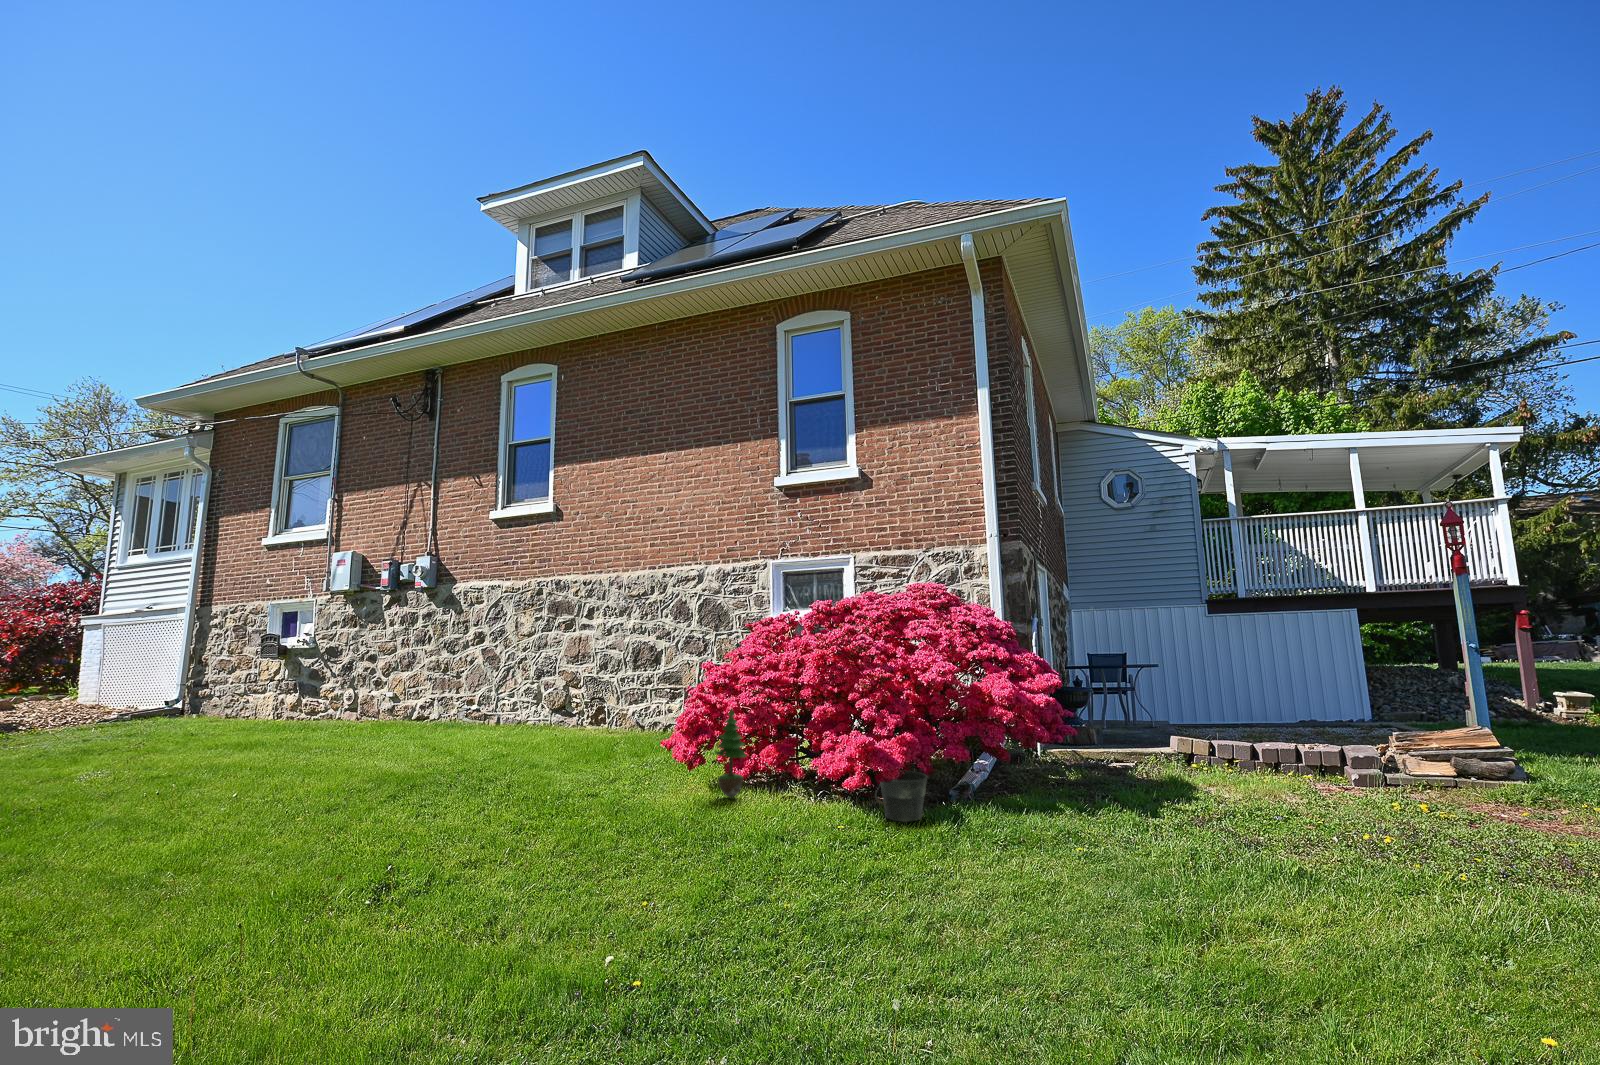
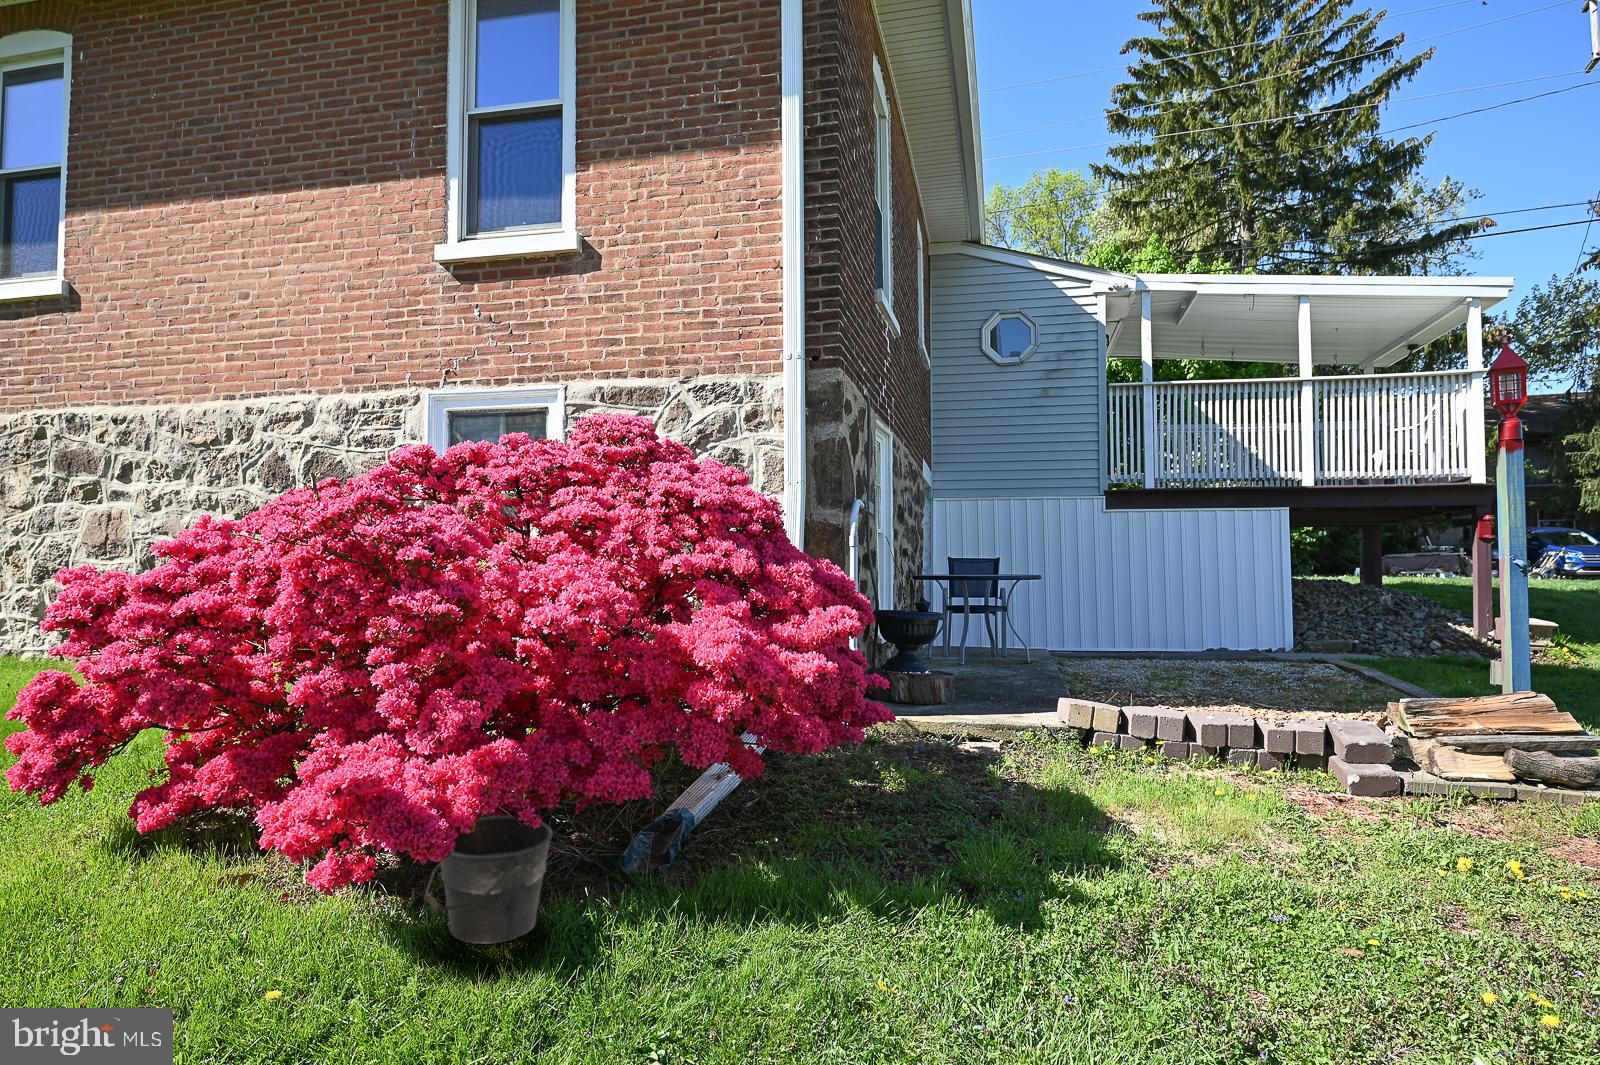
potted tree: present [716,709,747,798] -> none [96,668,182,867]

